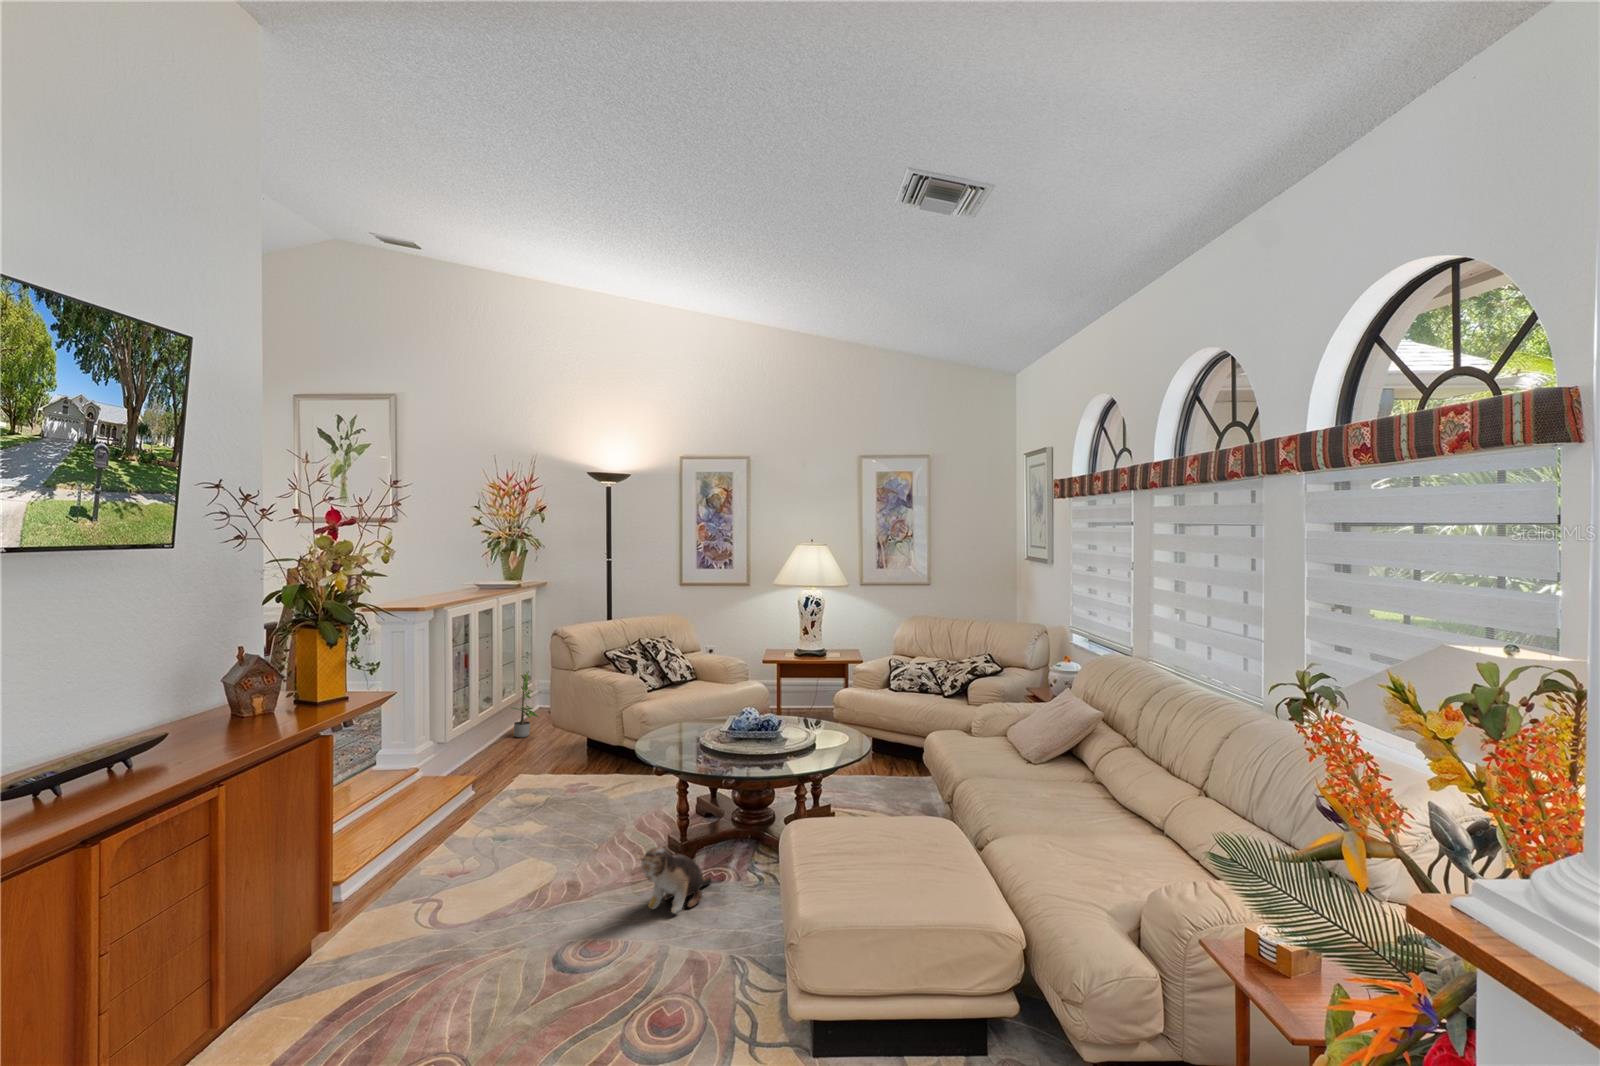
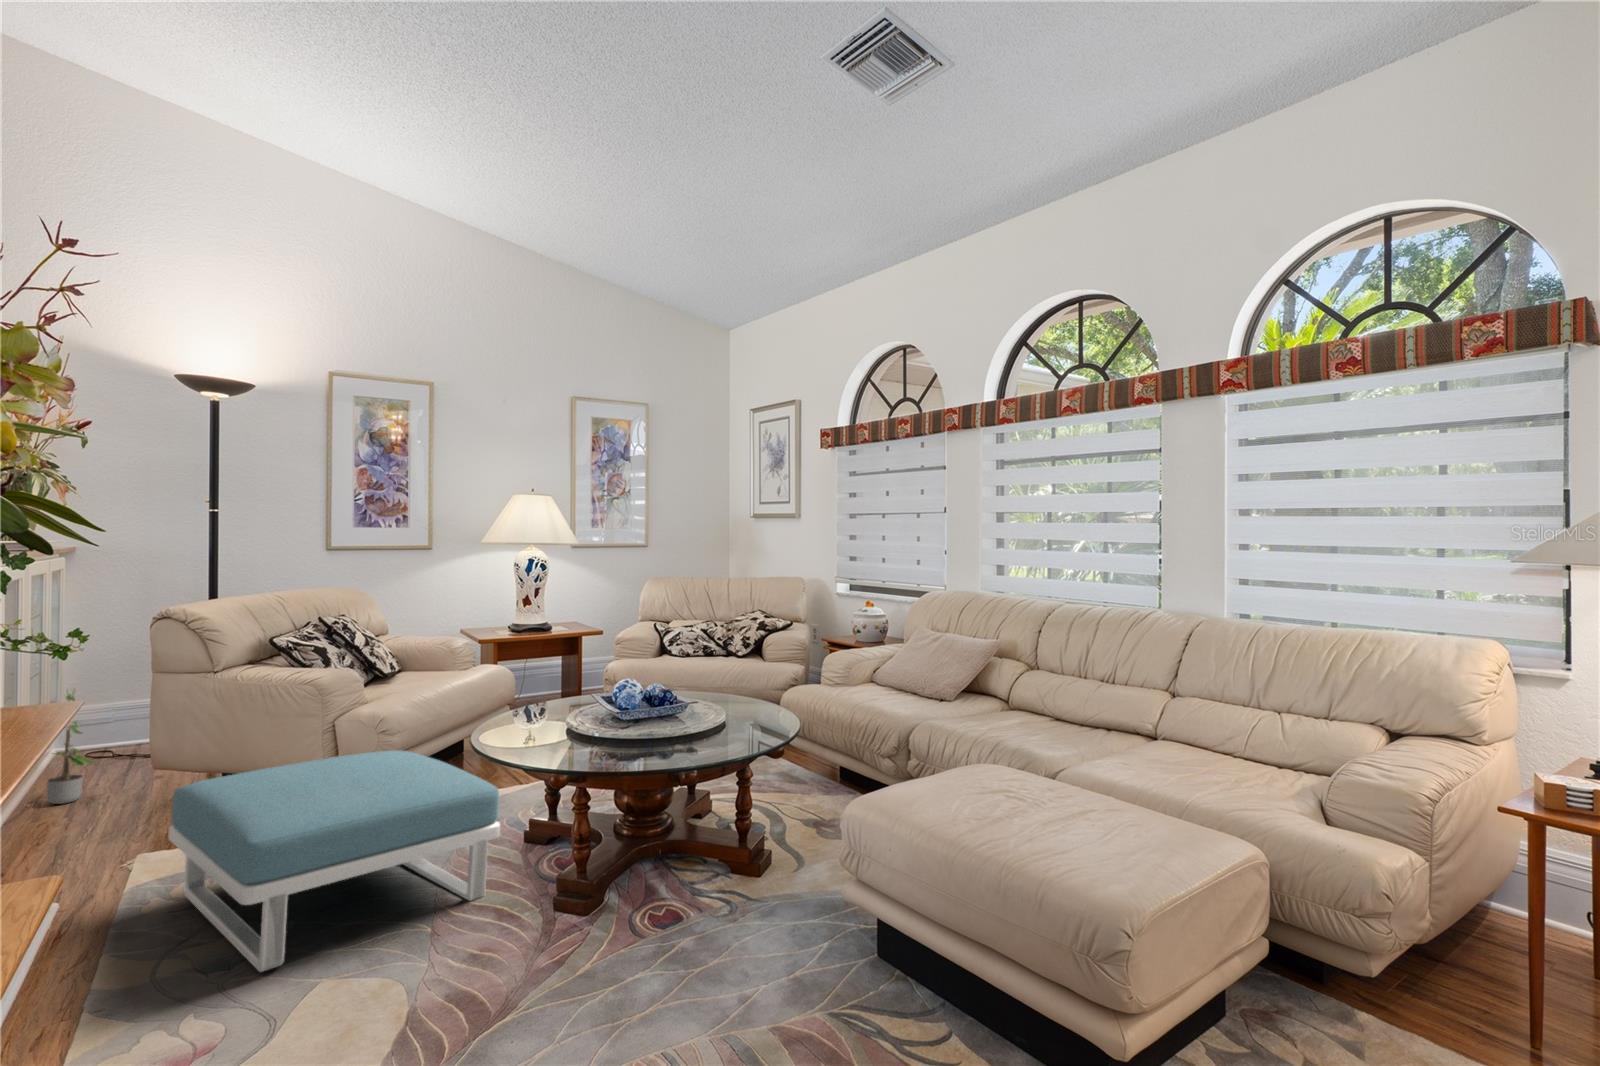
footstool: none [498,737,645,844] -> present [169,750,500,972]
plush toy: present [635,847,711,913] -> none [671,880,733,990]

